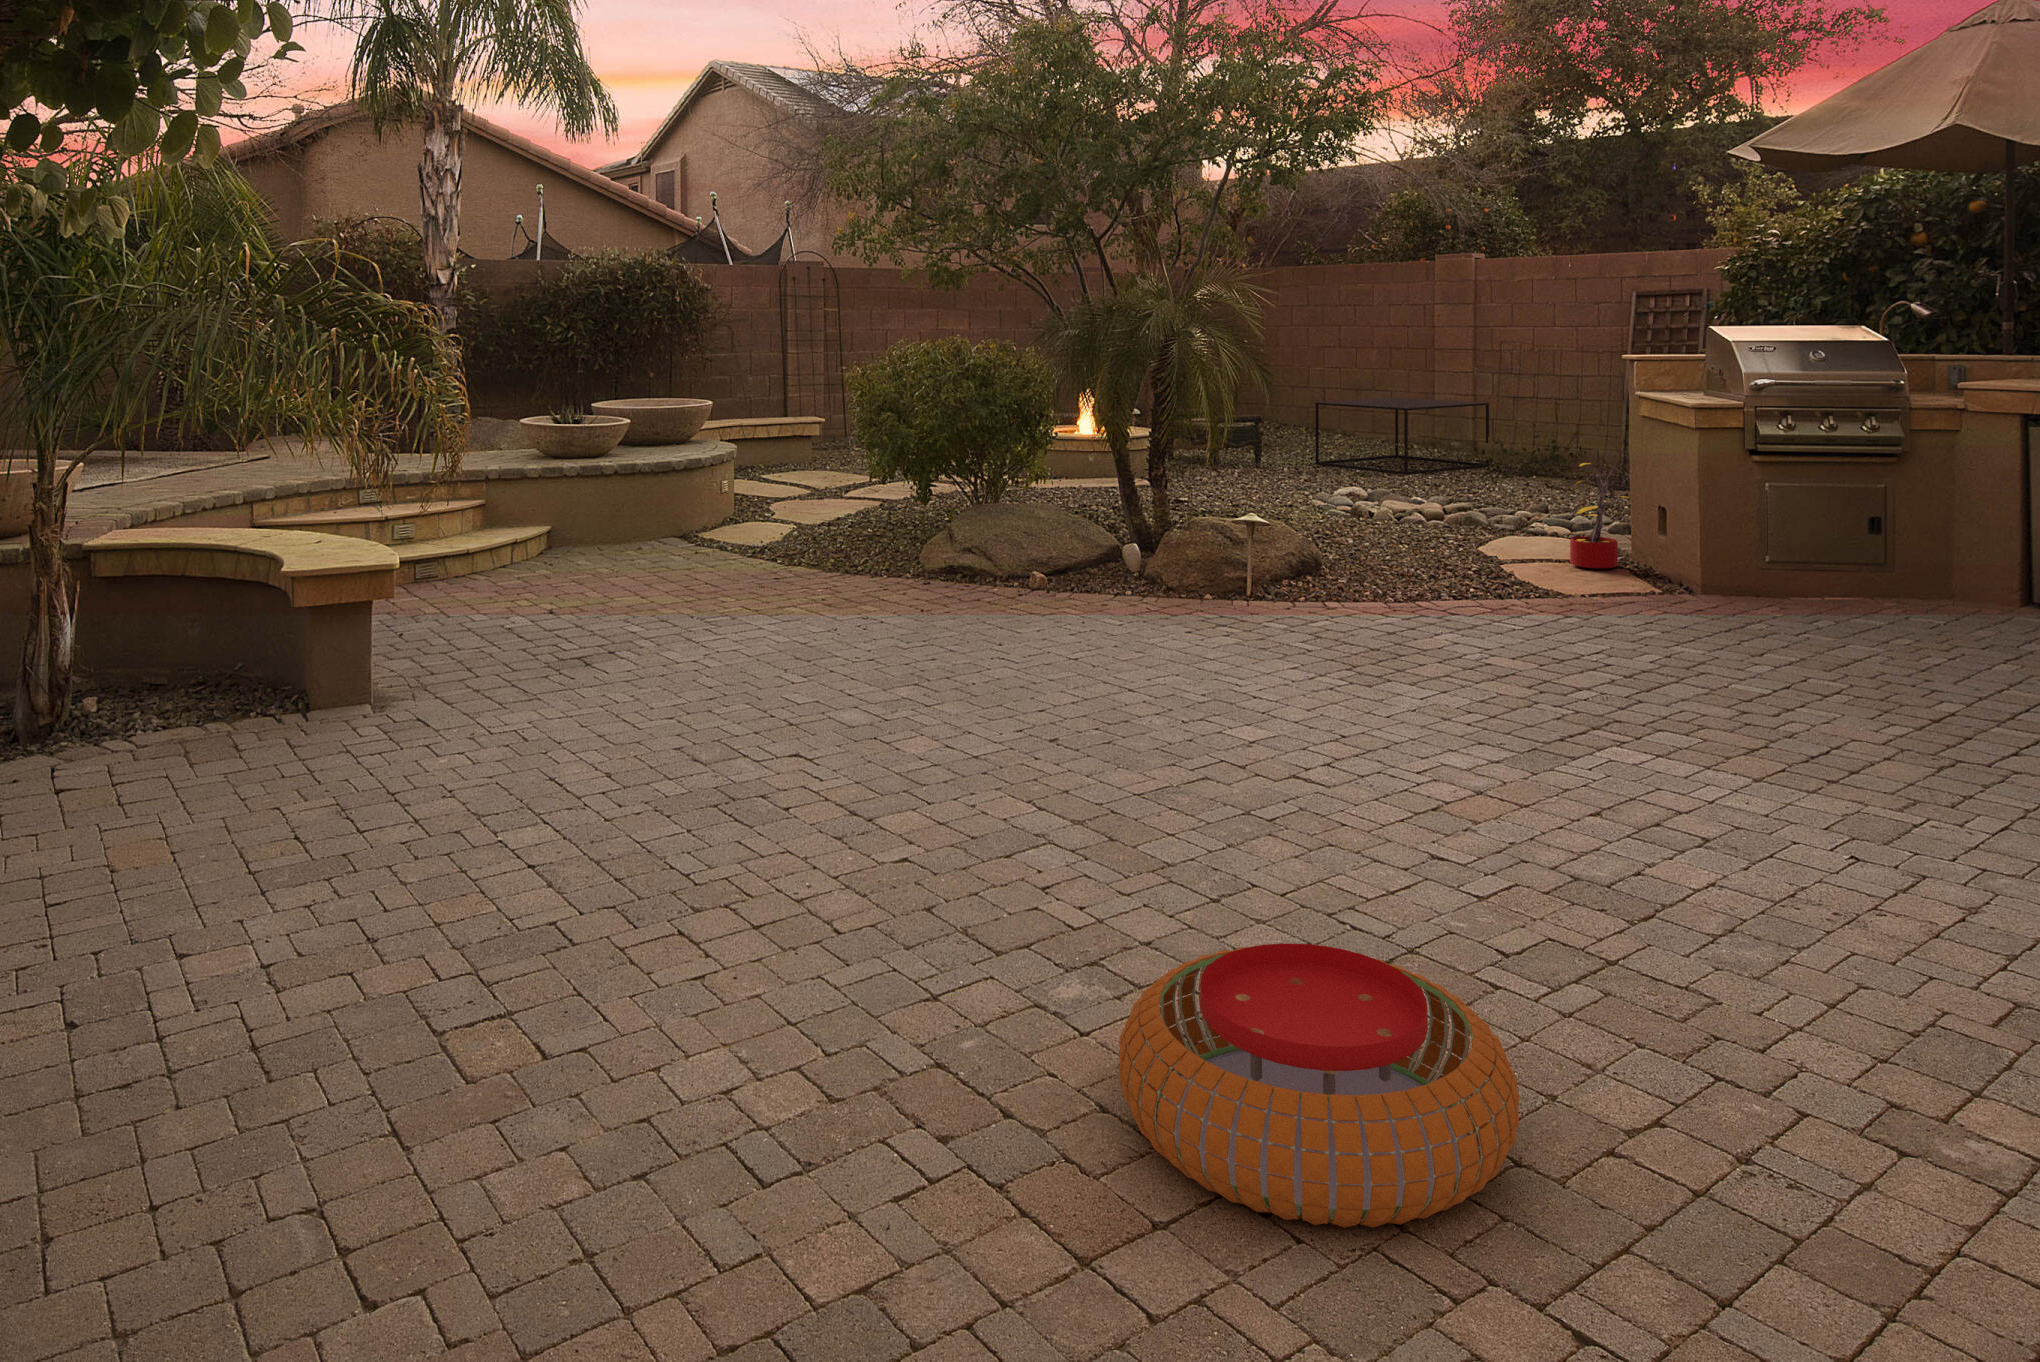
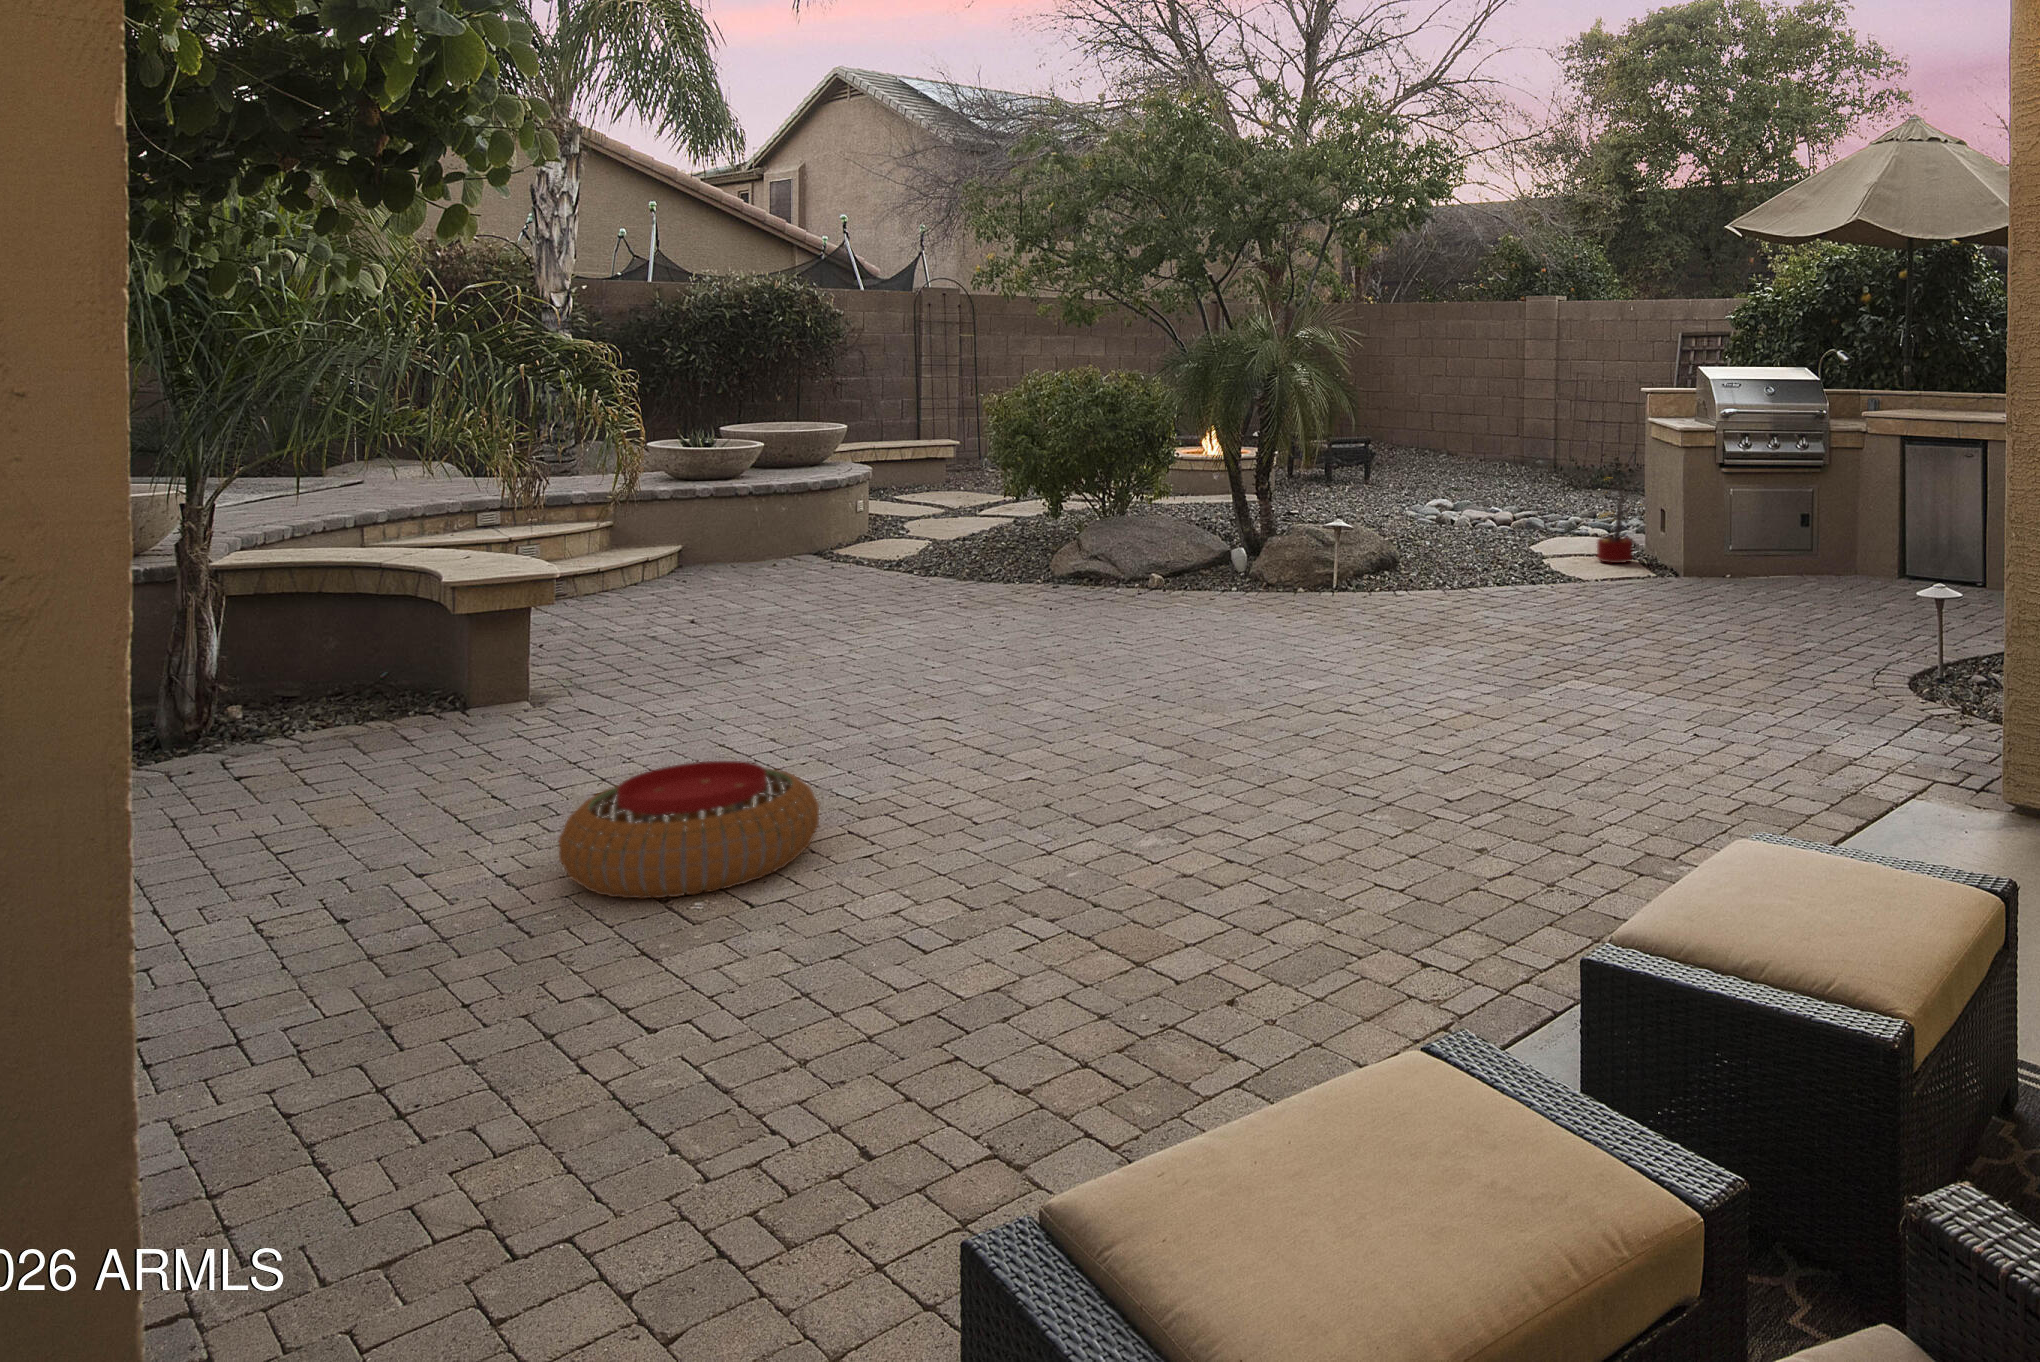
coffee table: present [1315,398,1489,474] -> none [1423,424,1570,492]
pouf: present [1119,943,1519,1228] -> present [559,761,819,899]

